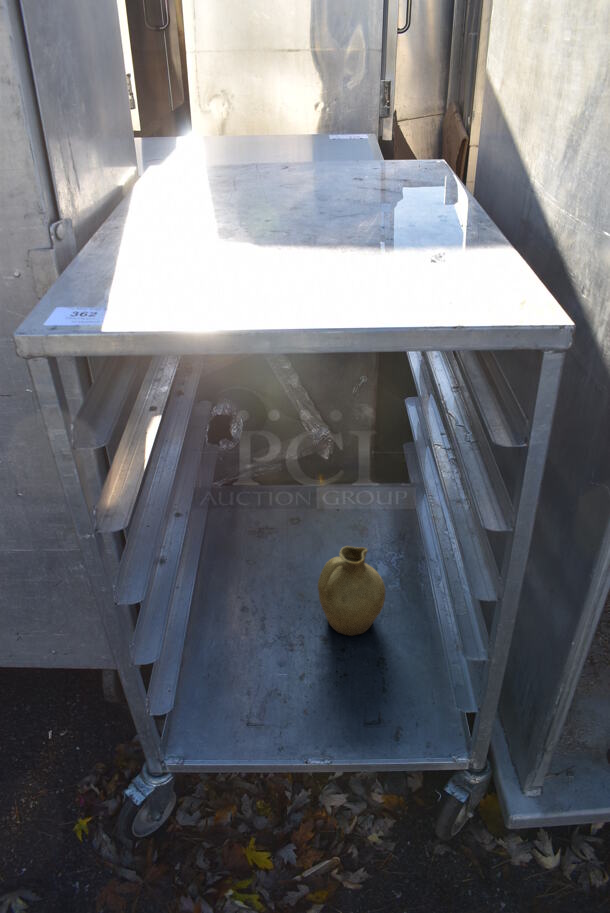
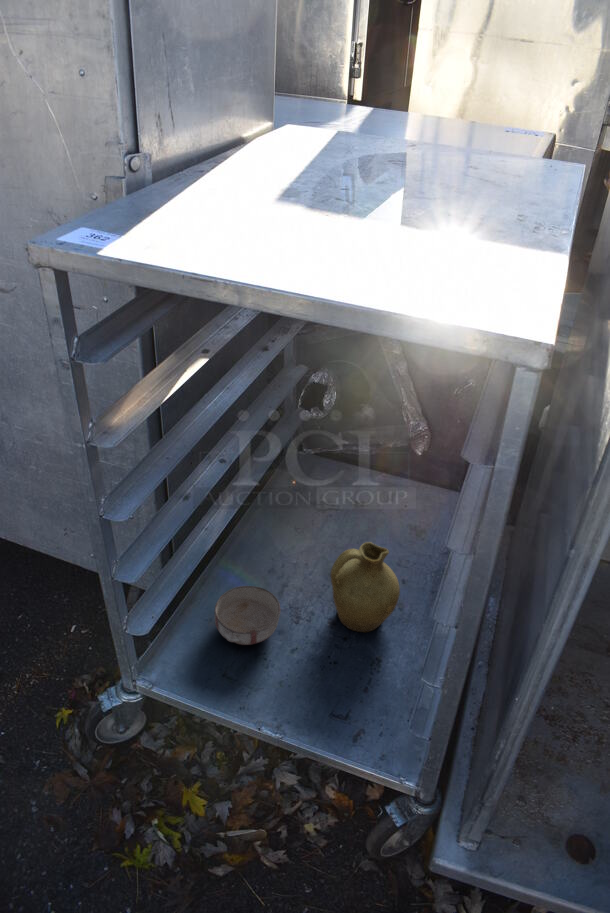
ceramic bowl: none [215,624,282,687] -> present [214,586,280,645]

